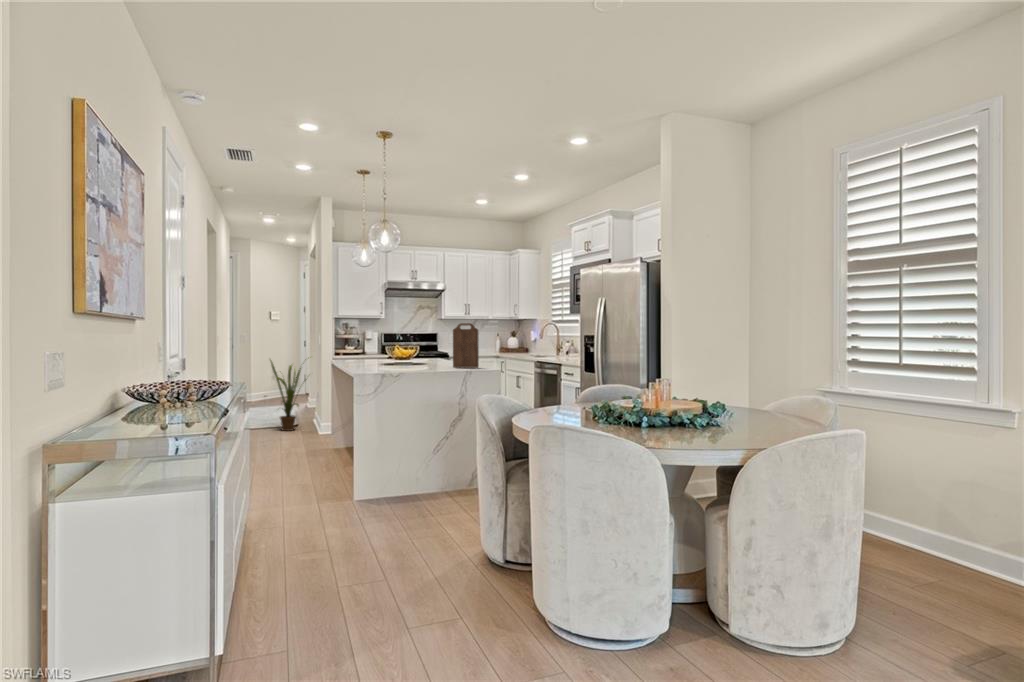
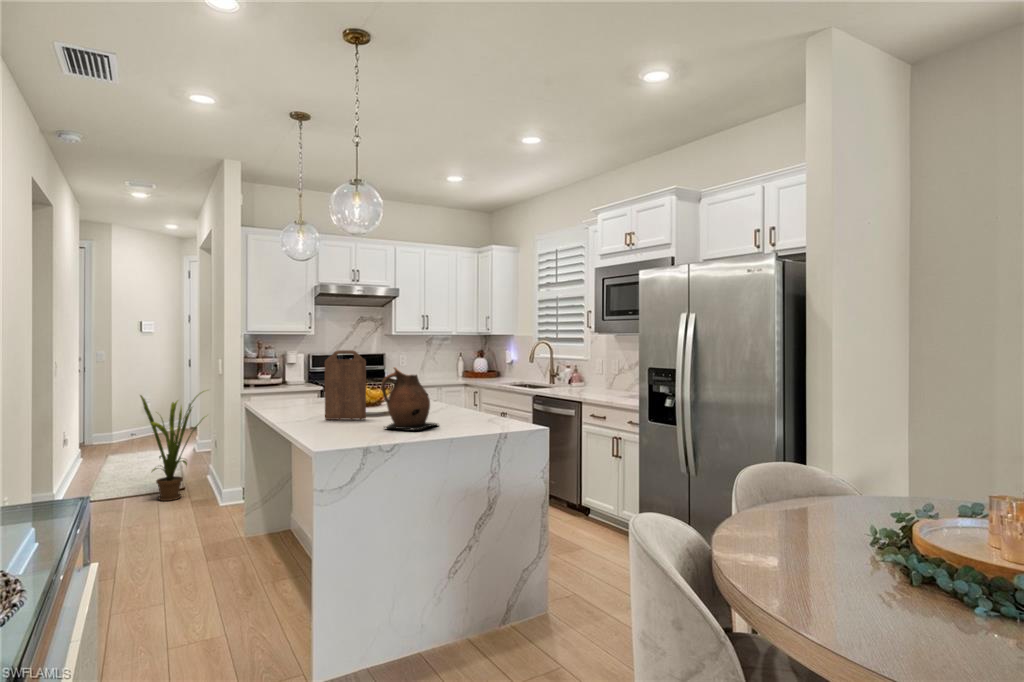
cutting board: present [453,323,479,368] -> present [325,350,366,420]
ceramic pitcher: none [398,332,433,368] -> present [382,368,438,430]

